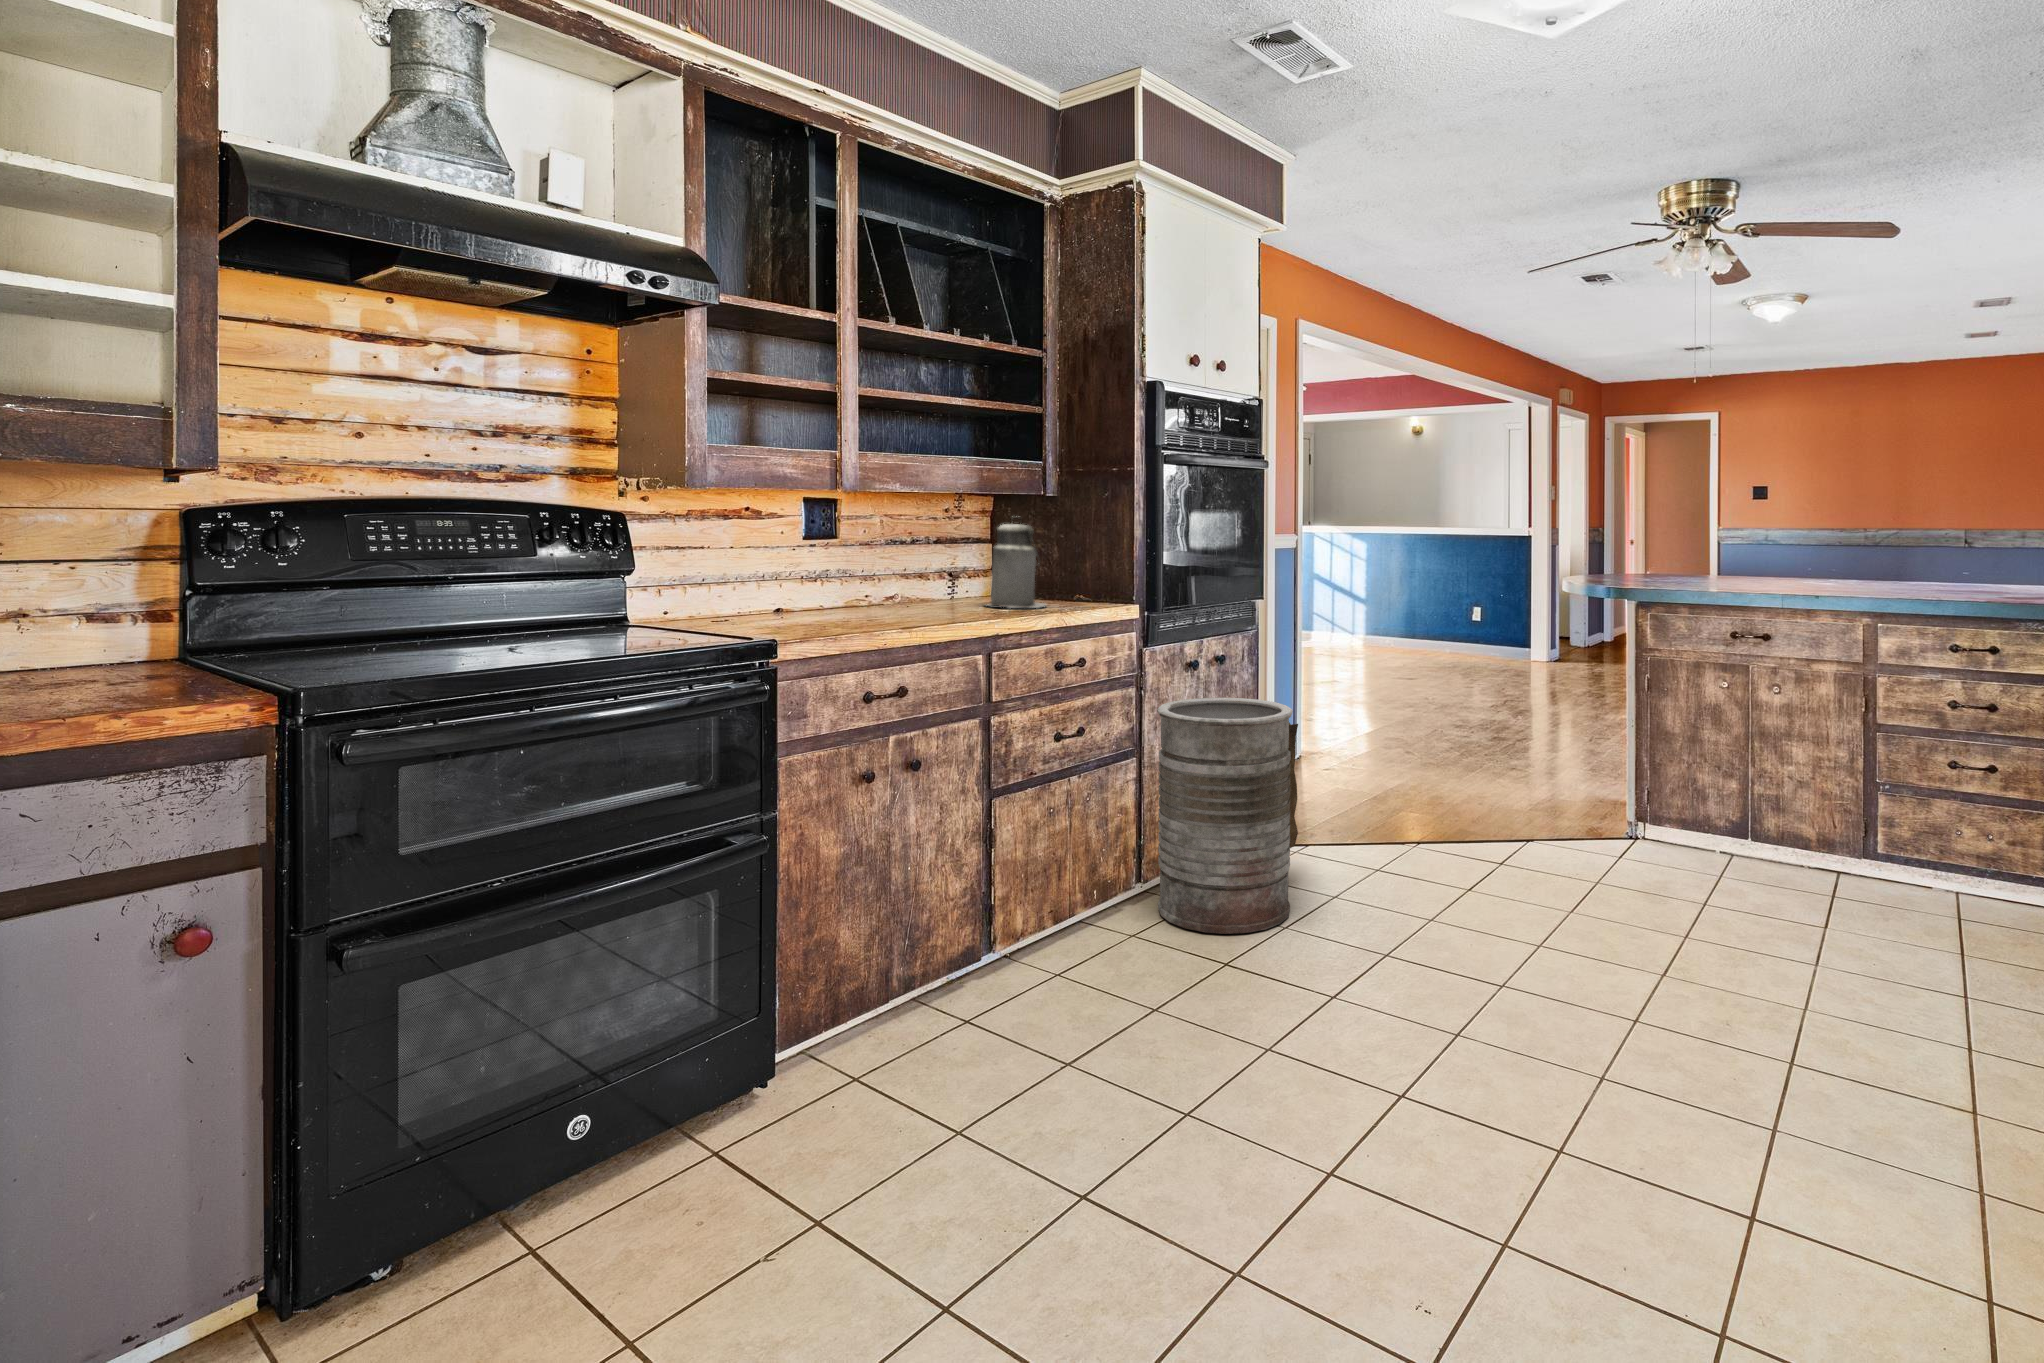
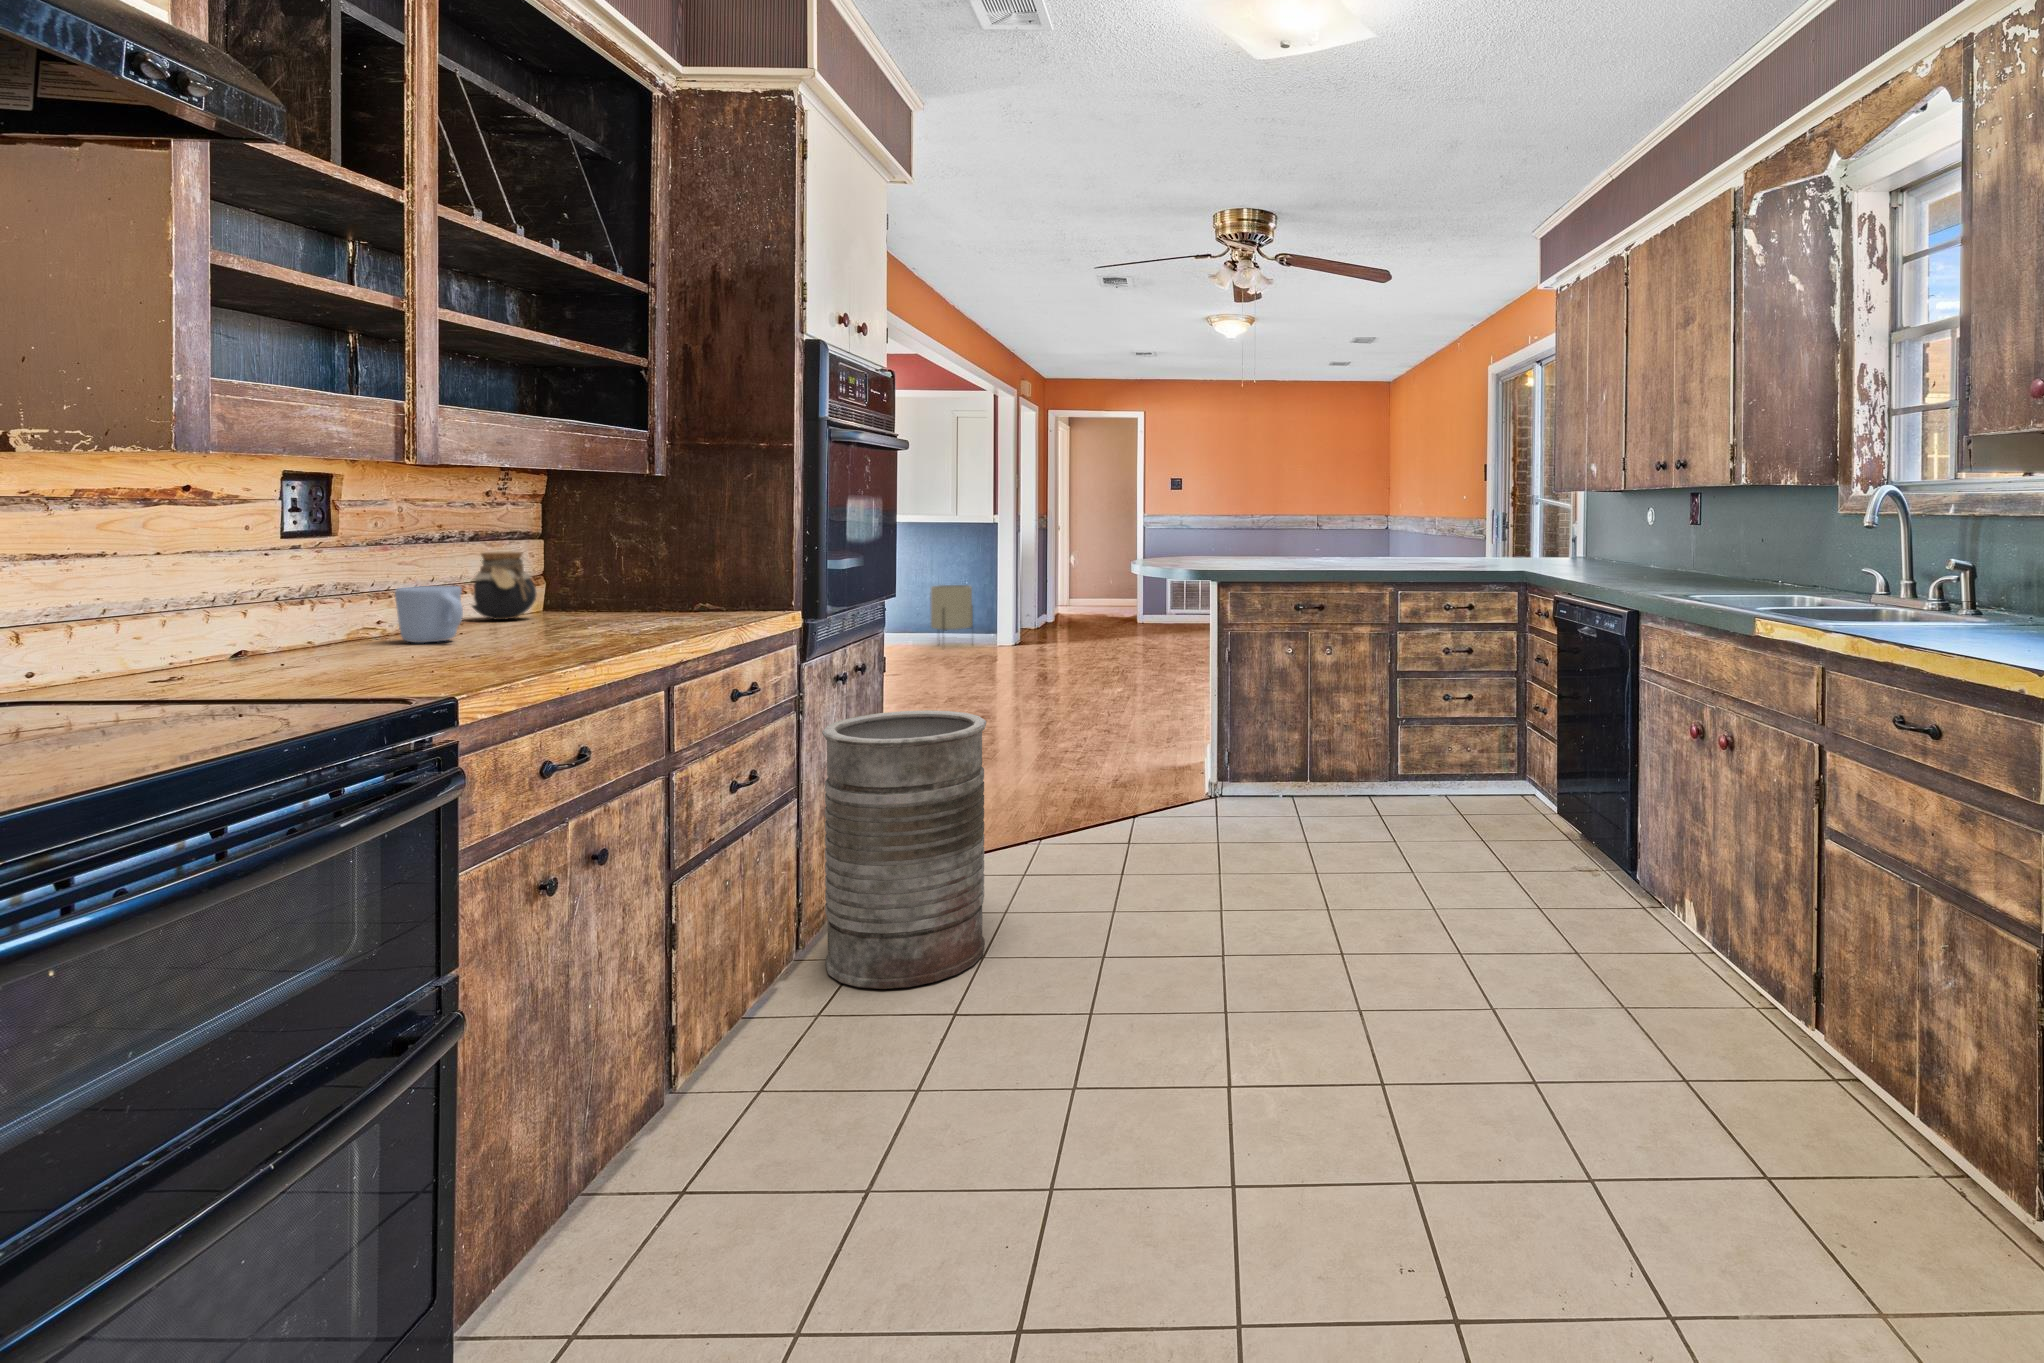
canister: present [988,516,1046,608] -> none [572,502,671,625]
jar: none [937,552,978,600] -> present [472,552,536,620]
mug: none [859,573,895,610] -> present [395,586,463,643]
planter: none [1478,597,1520,661] -> present [931,585,973,631]

